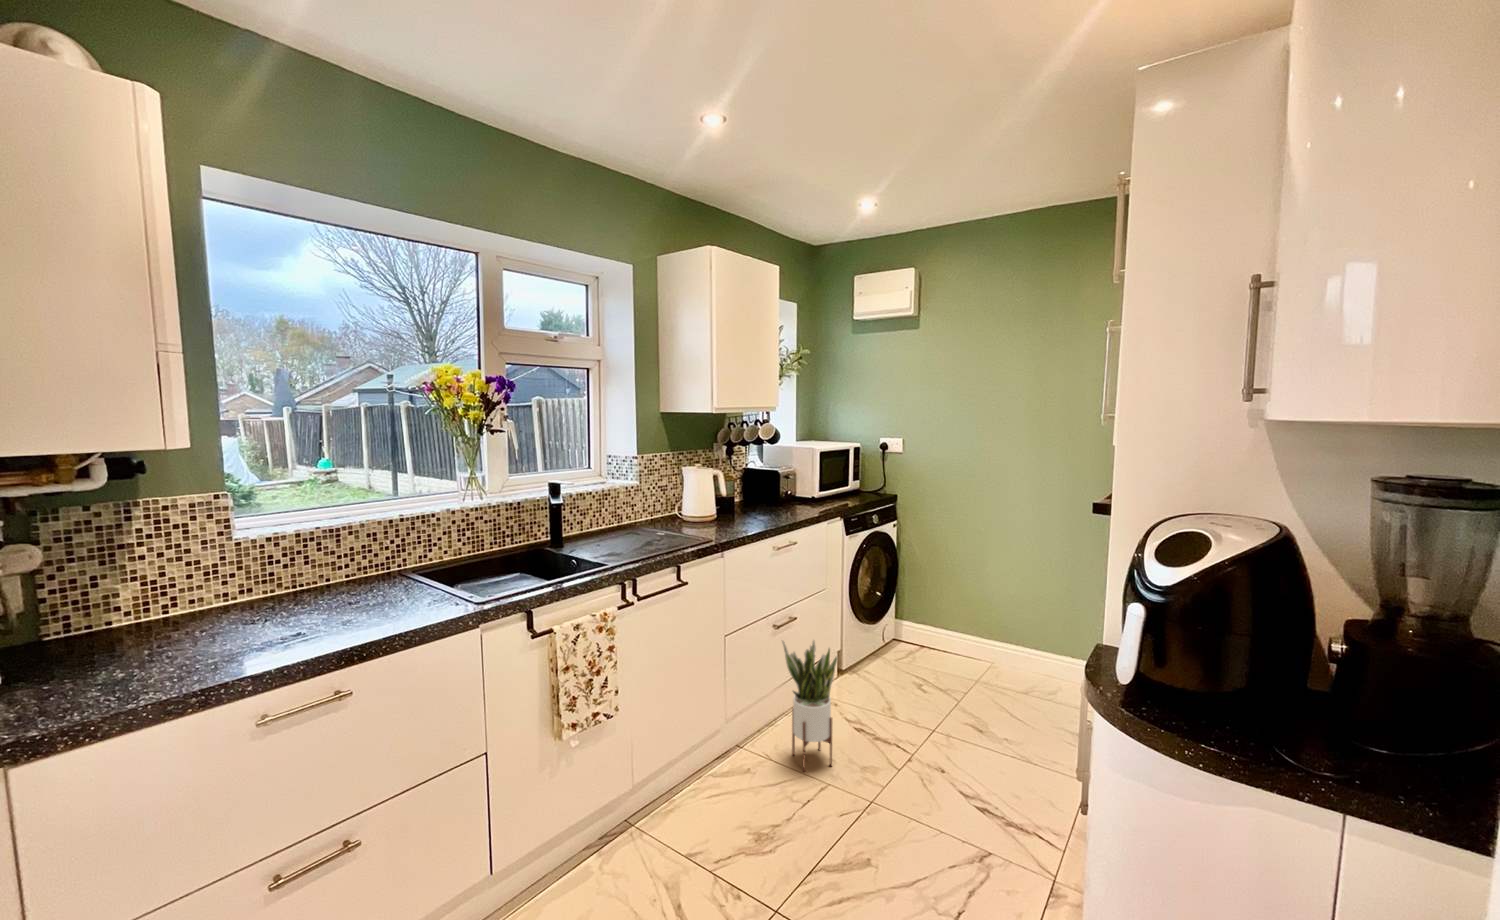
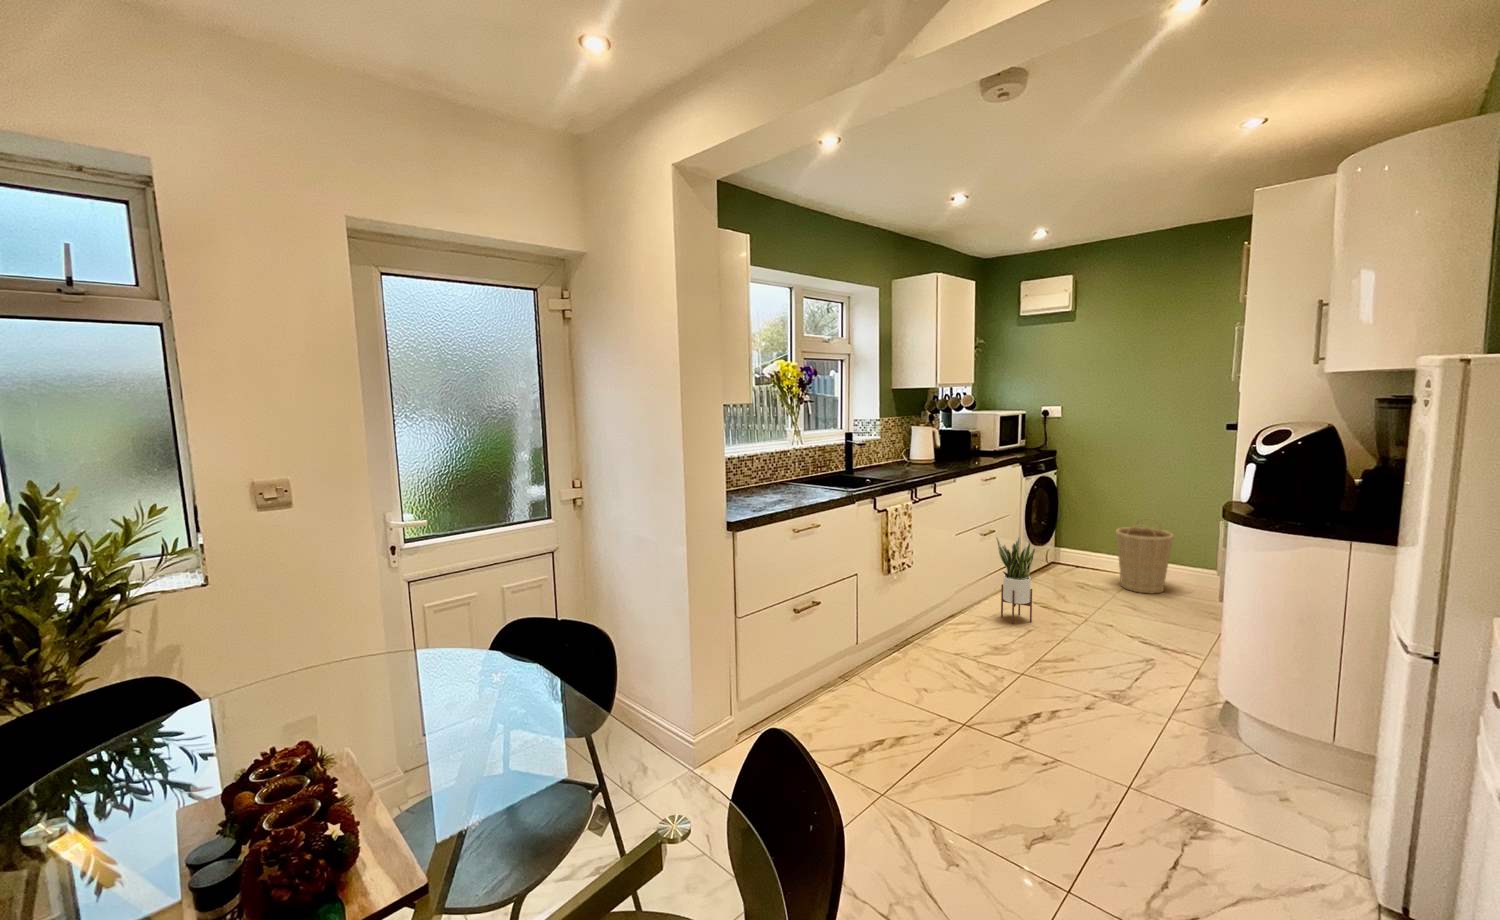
basket: none [962,590,1033,697] -> present [1116,518,1174,593]

